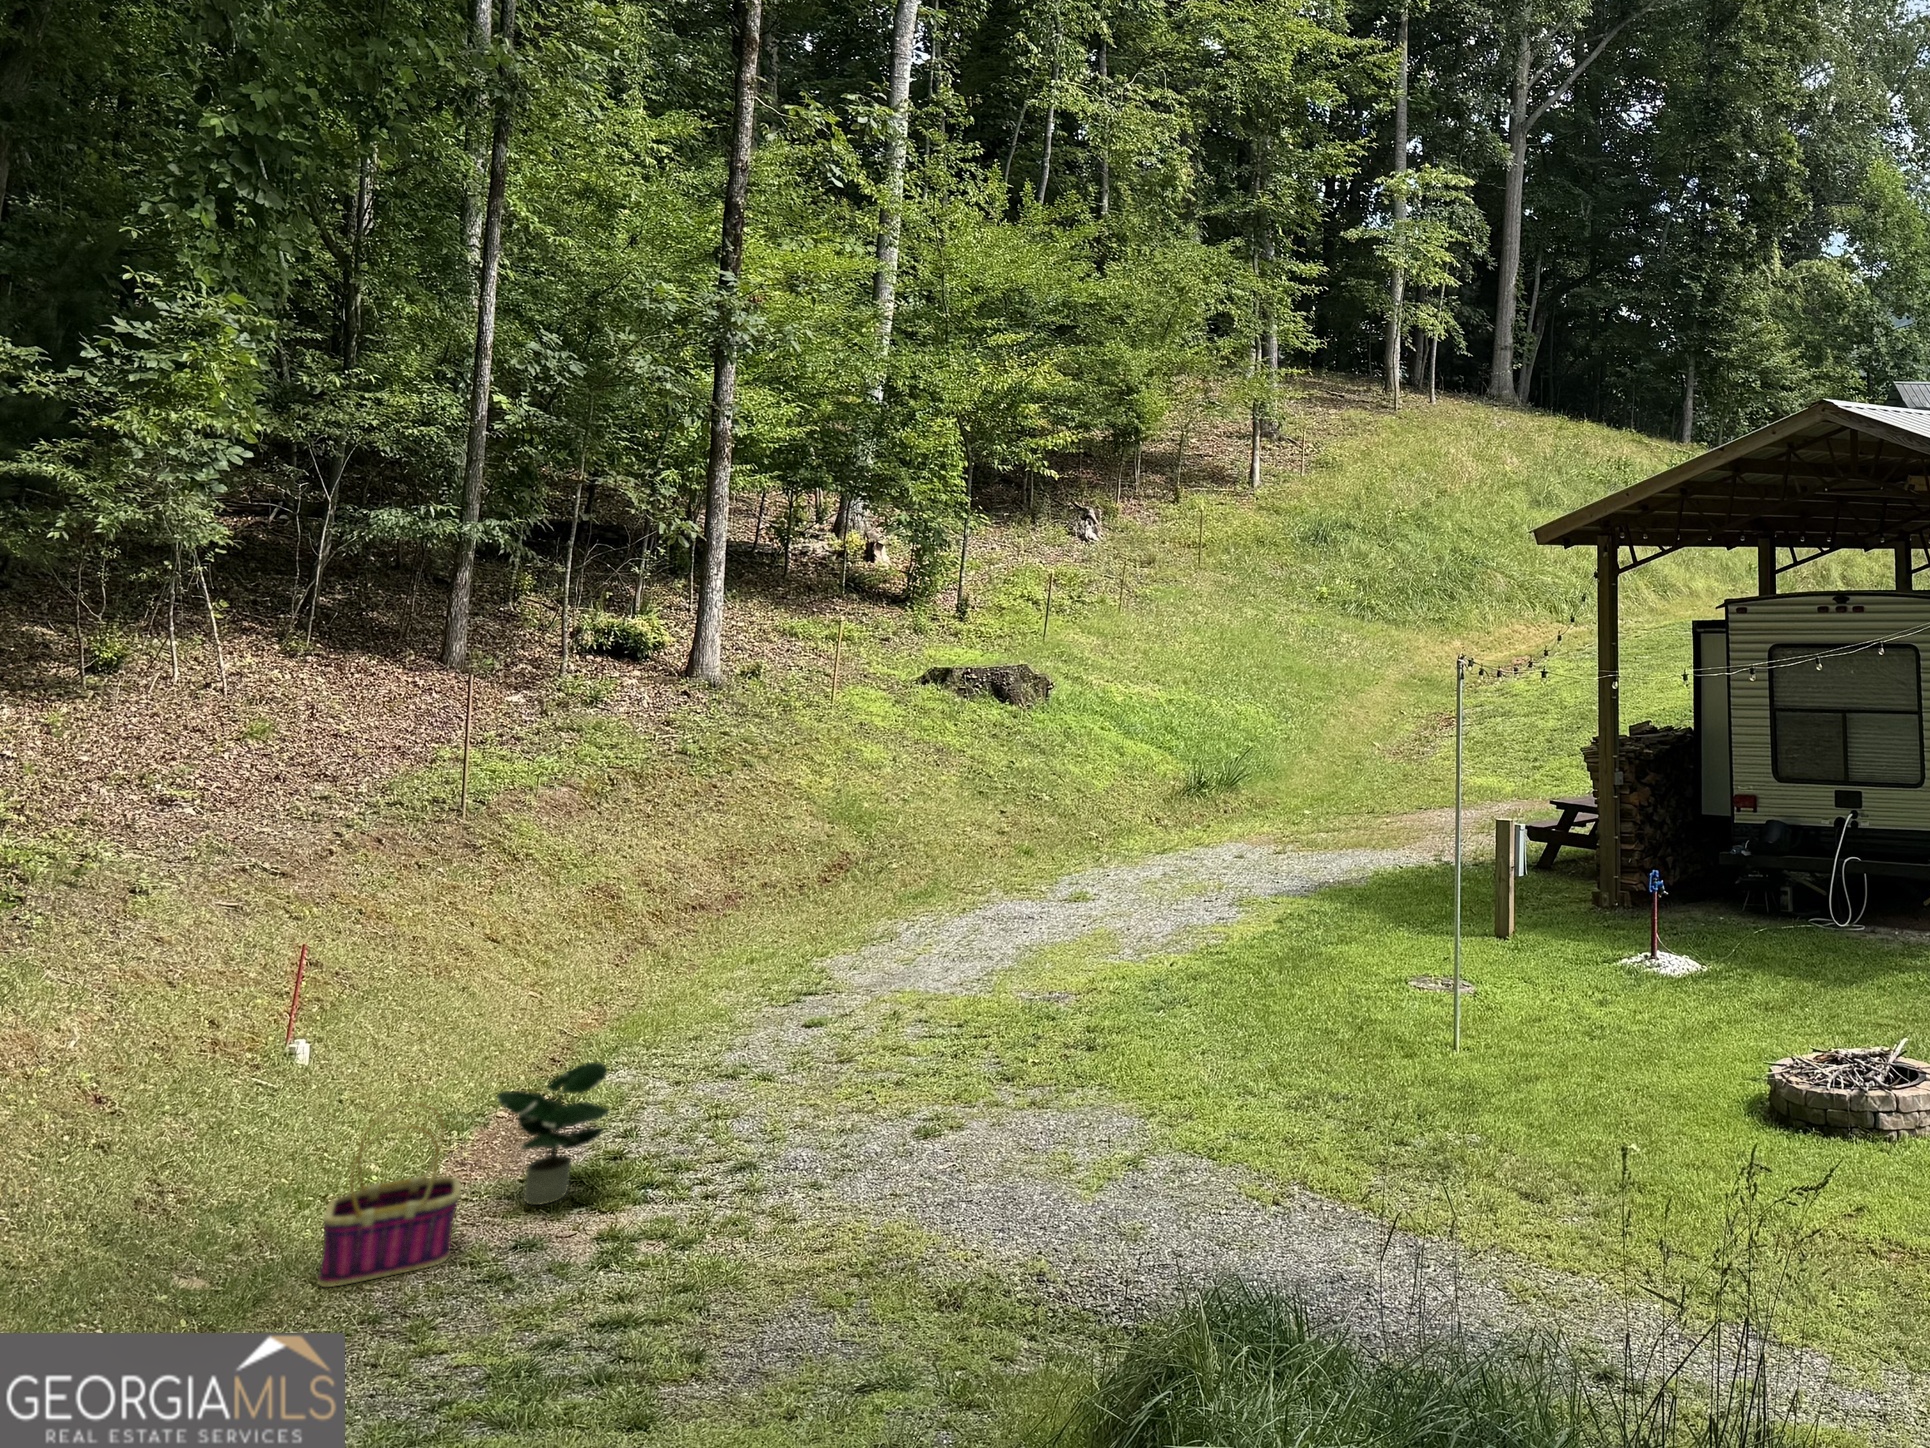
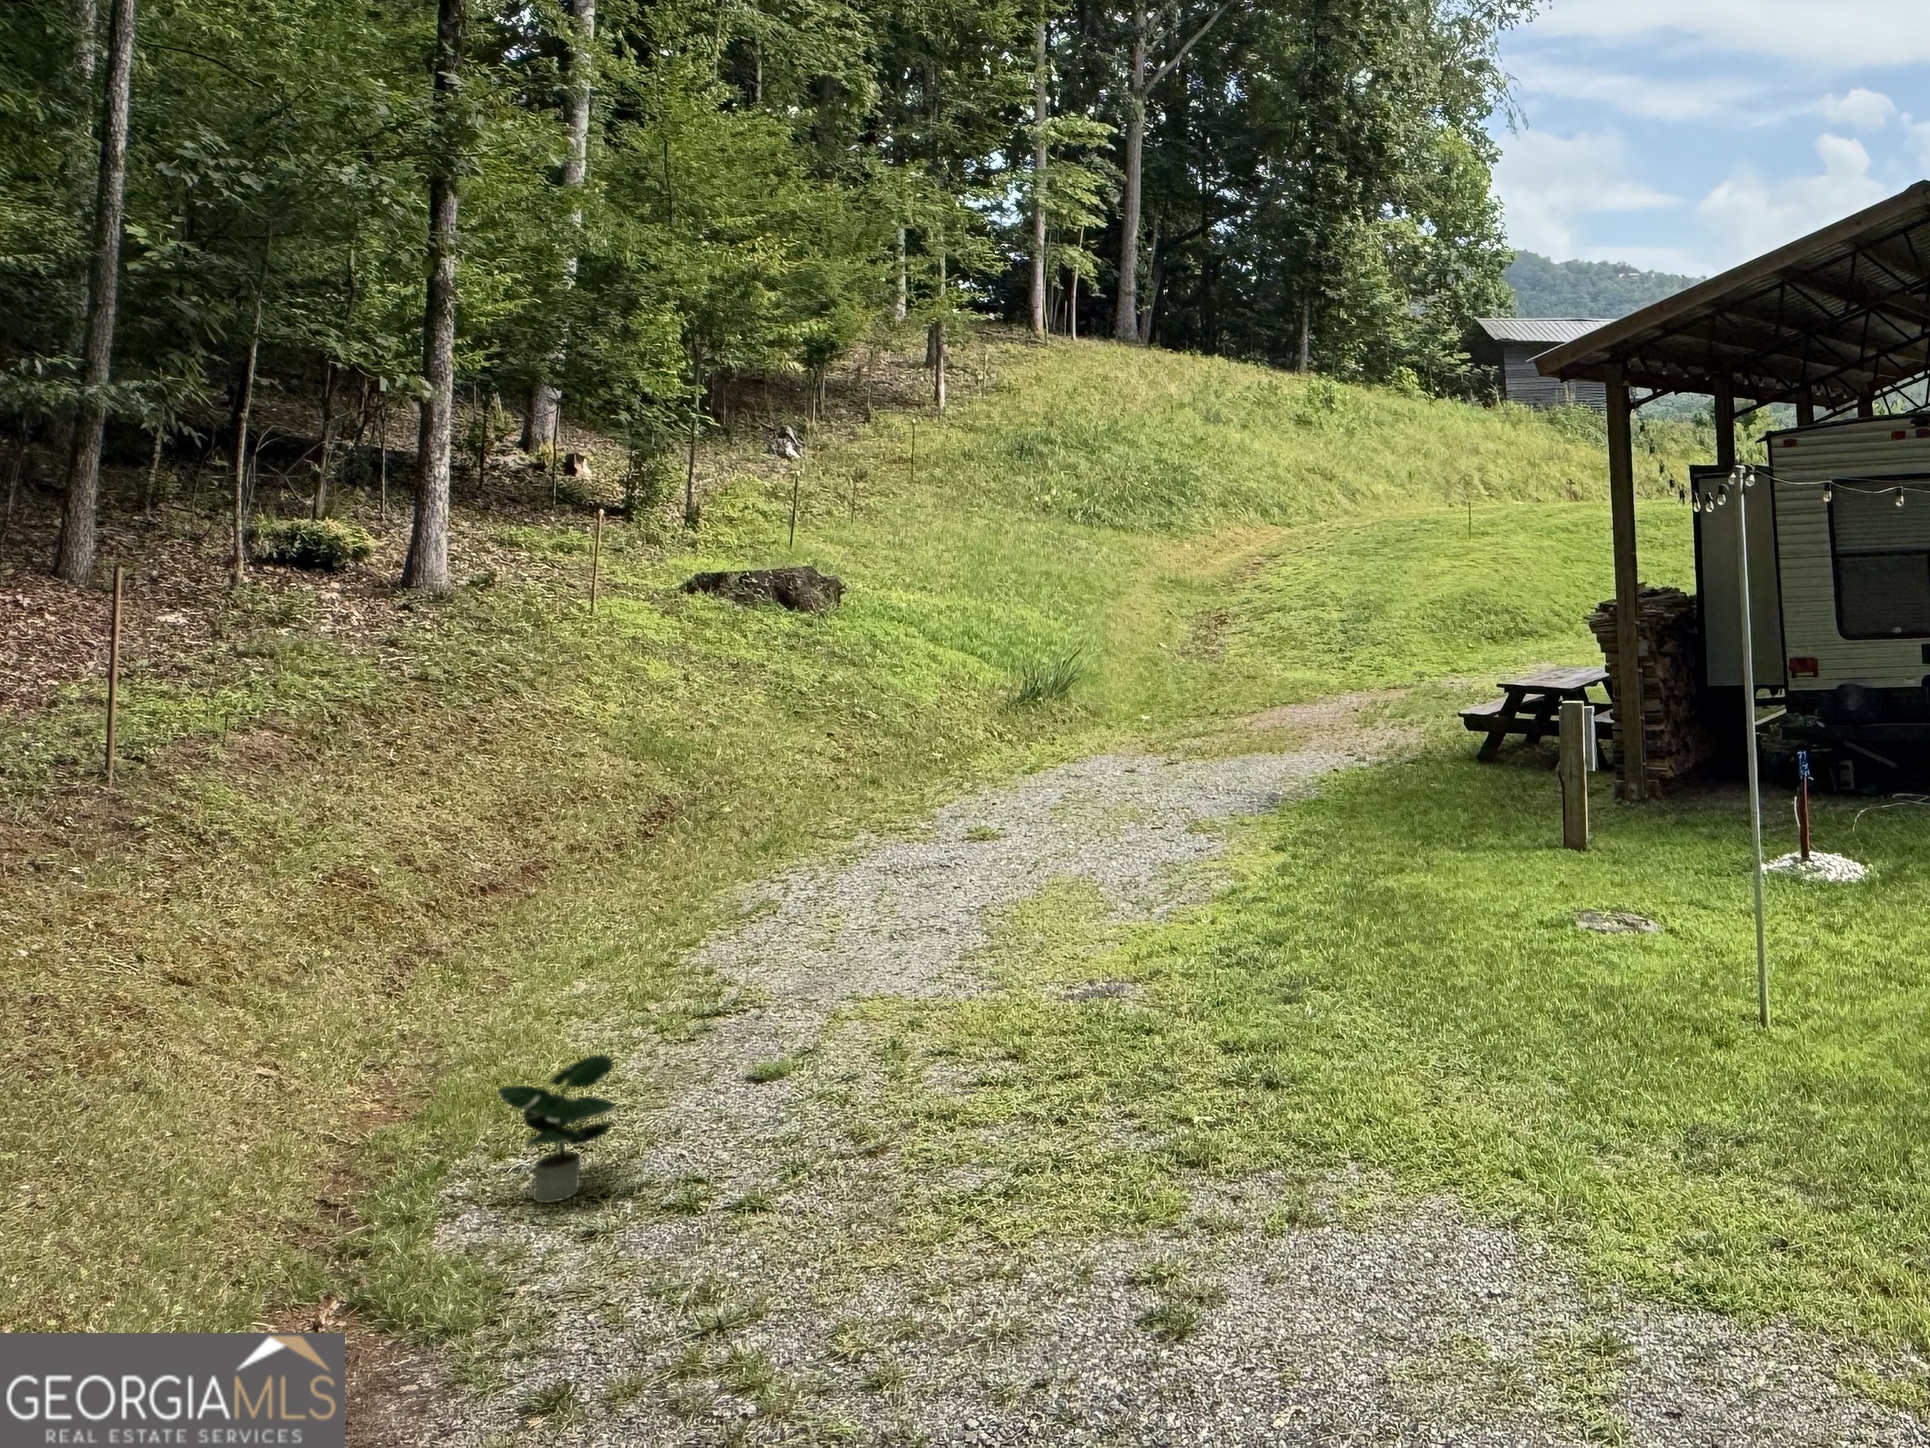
basket: present [318,1103,461,1287] -> none [322,1098,463,1287]

